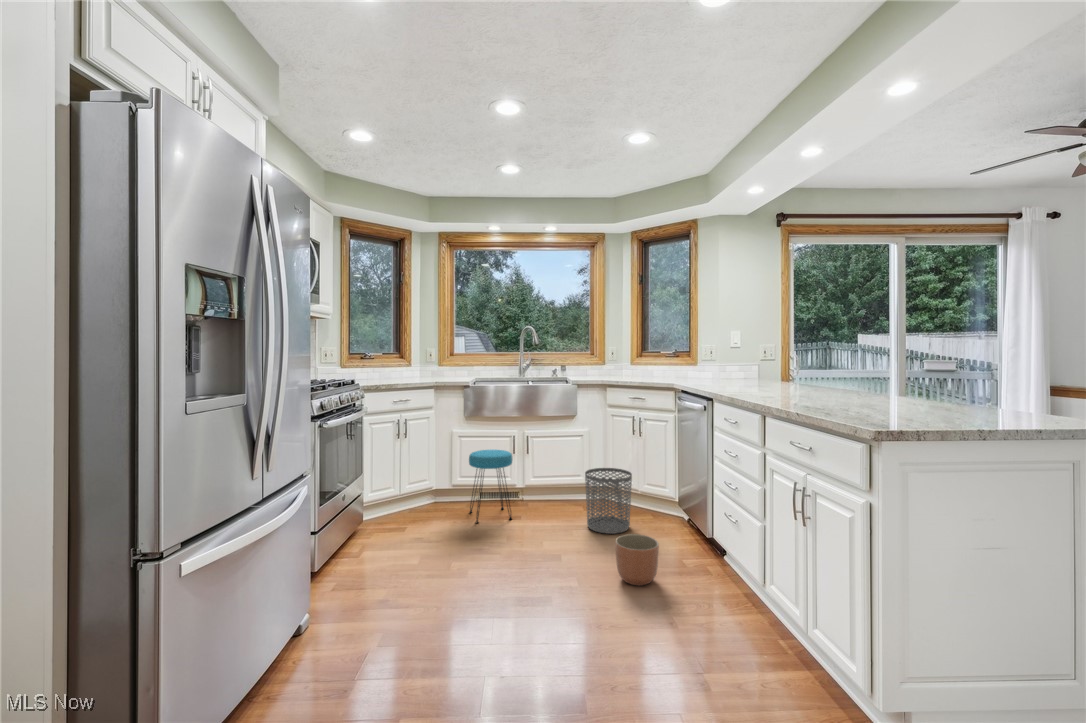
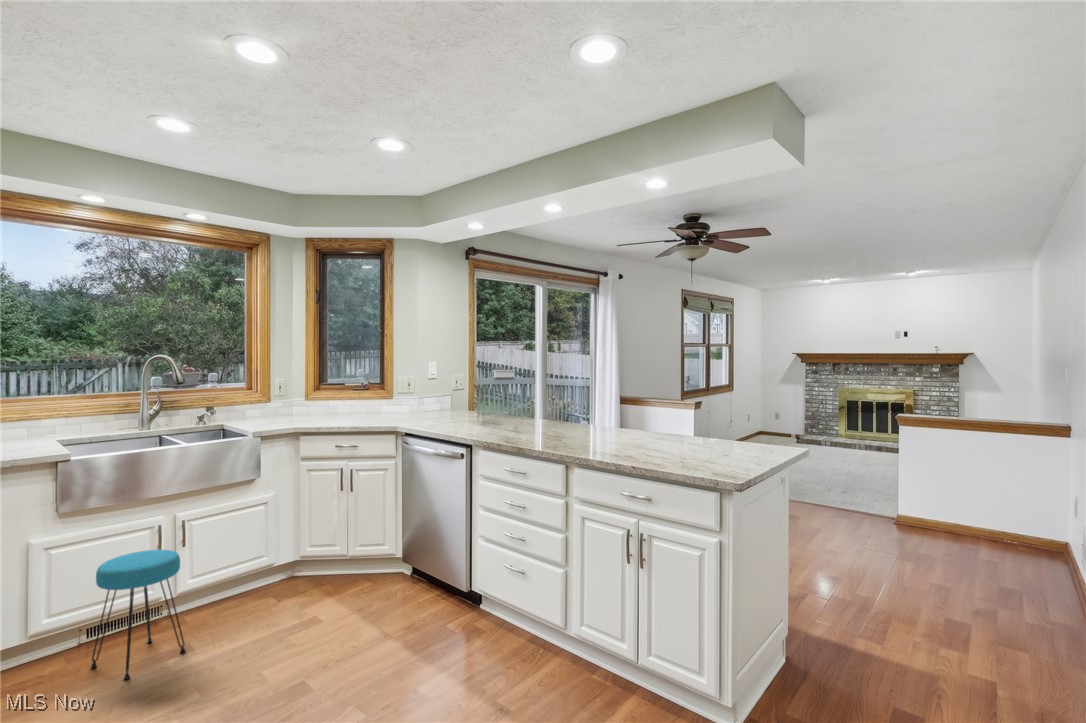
waste bin: present [585,468,632,534] -> none [304,536,366,624]
planter: present [616,534,659,586] -> none [406,607,455,668]

